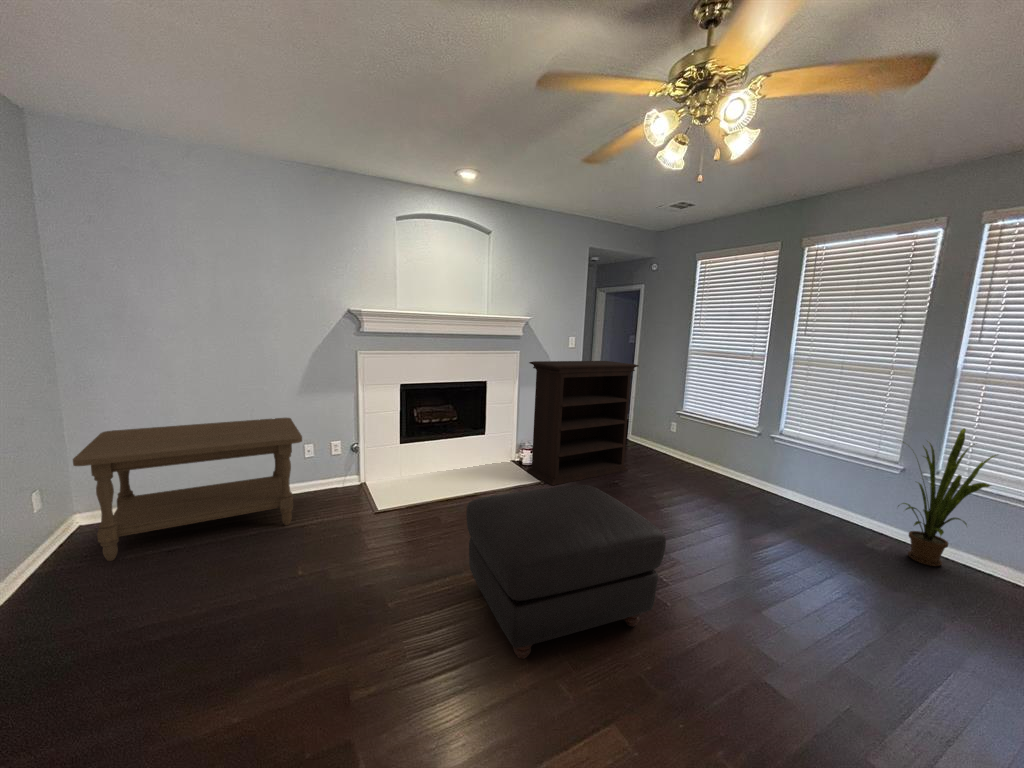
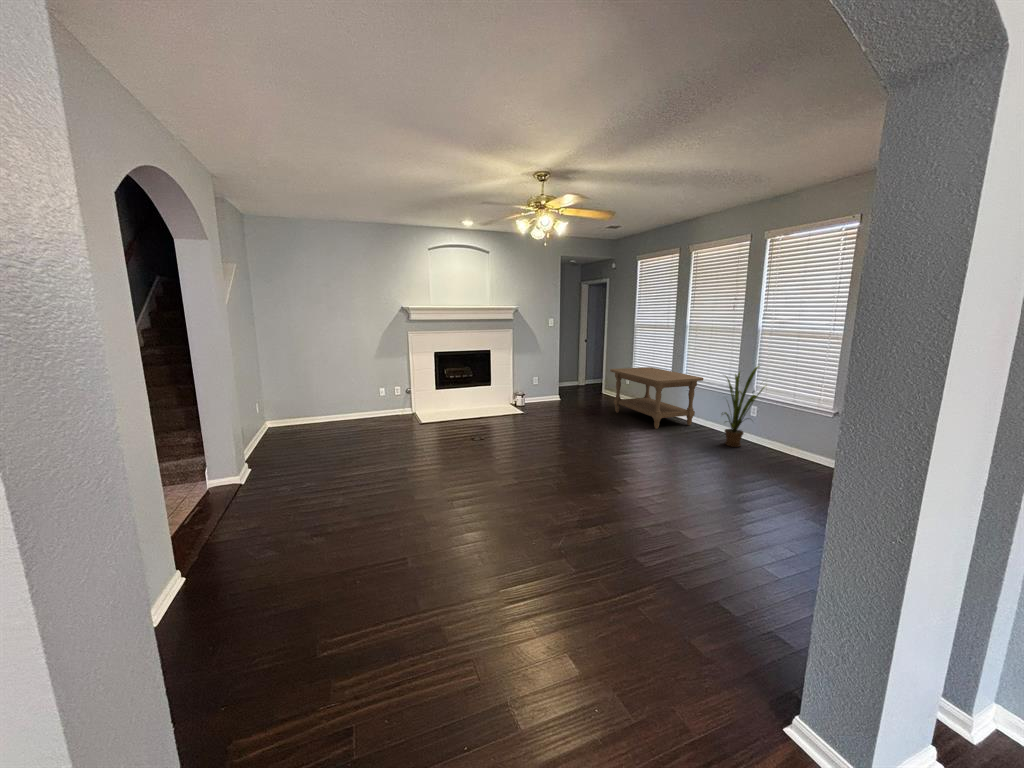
bookshelf: present [527,361,639,486] -> none [516,334,591,414]
coffee table: present [73,418,302,561] -> present [610,367,703,429]
ottoman: present [466,485,666,659] -> none [458,397,547,464]

